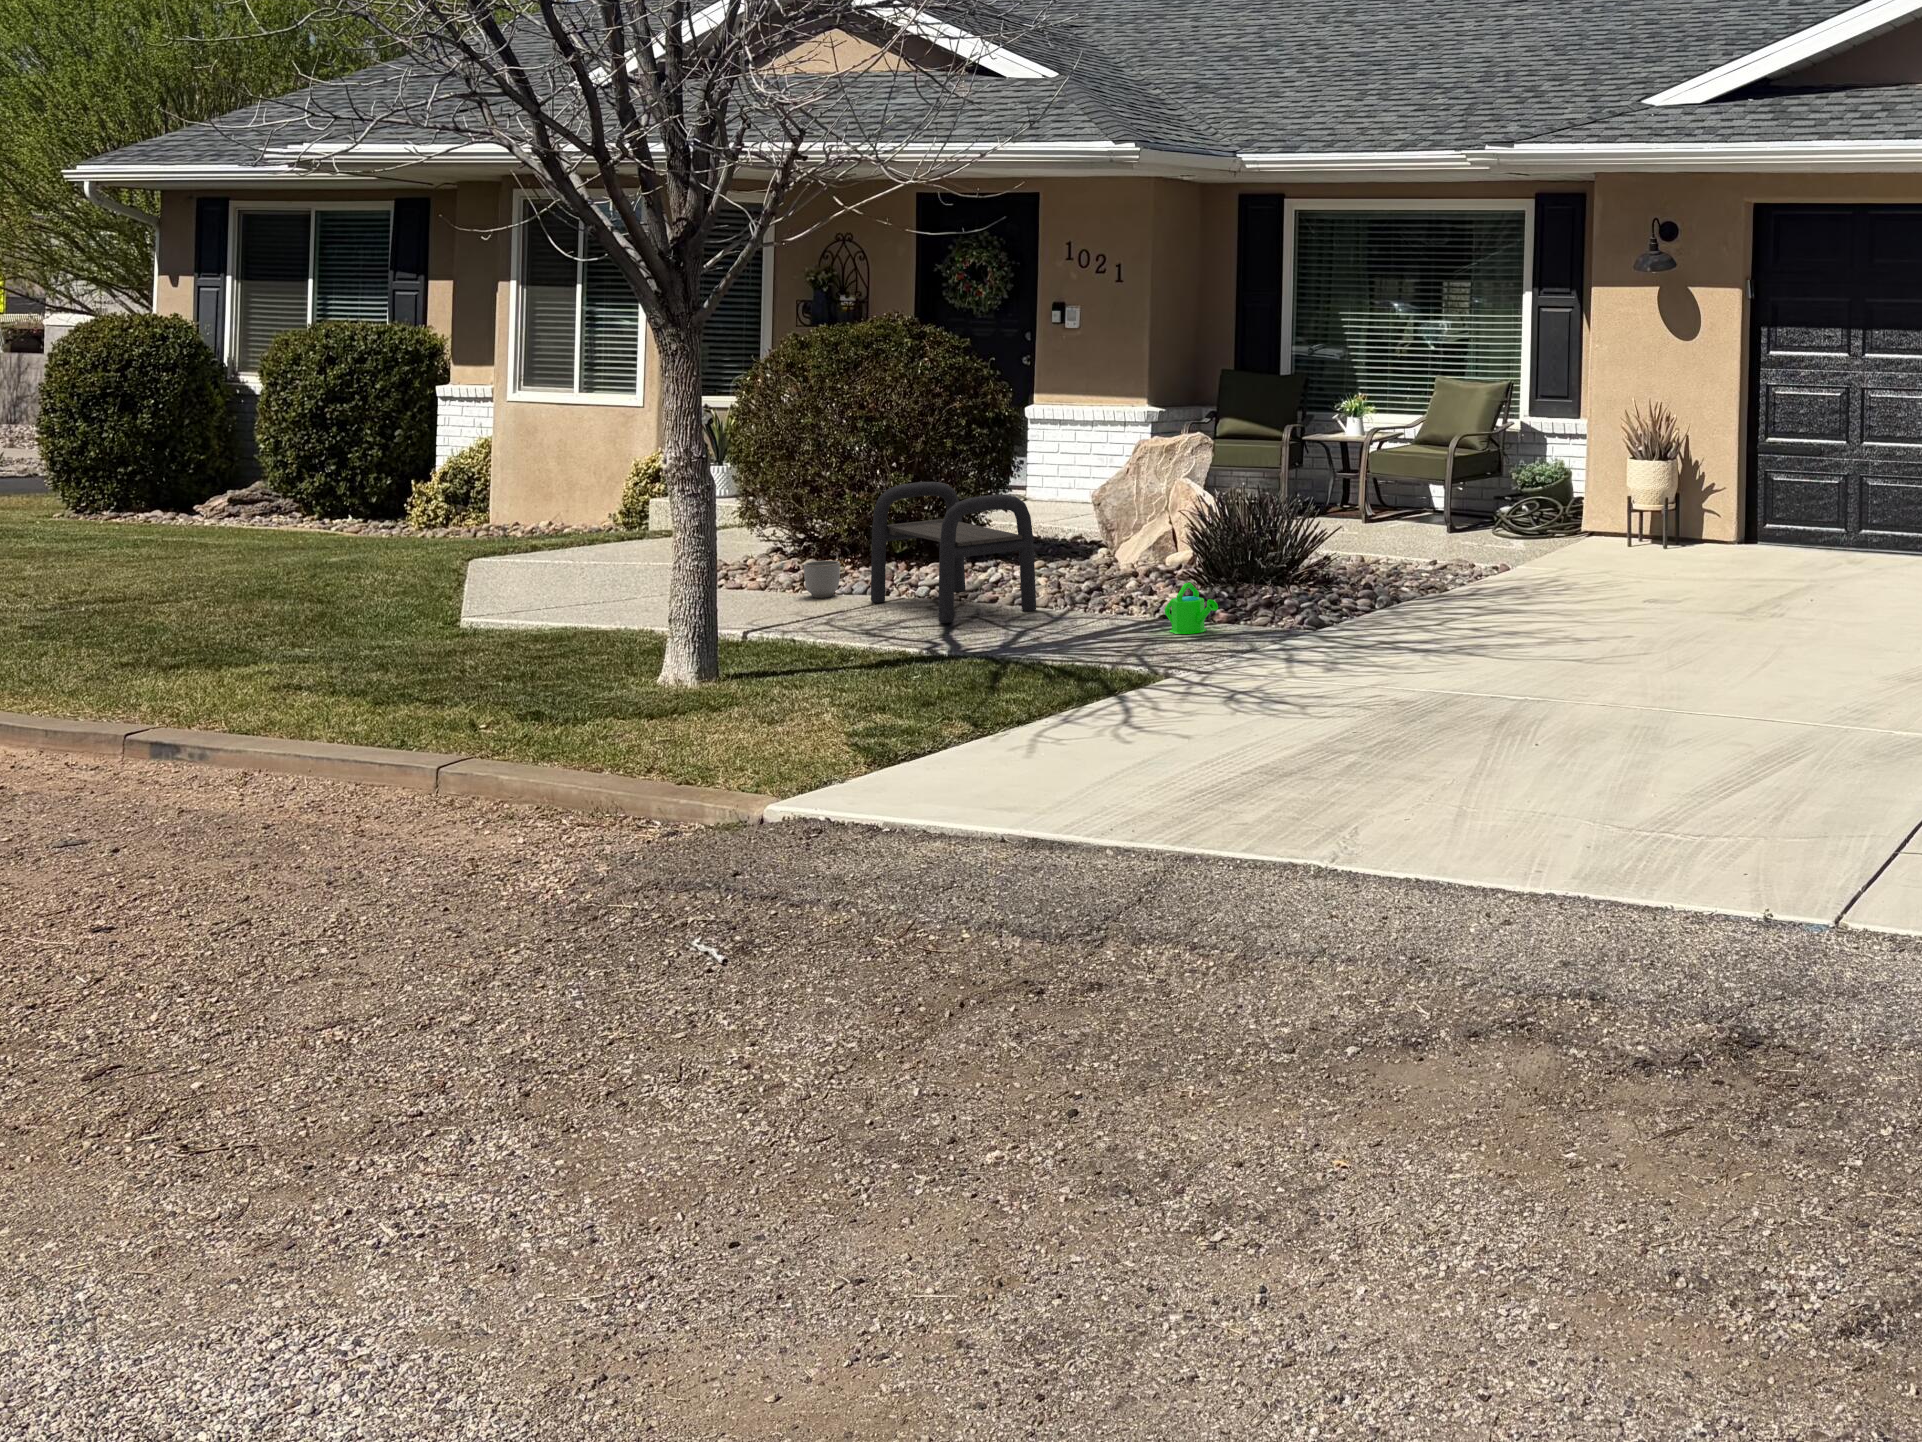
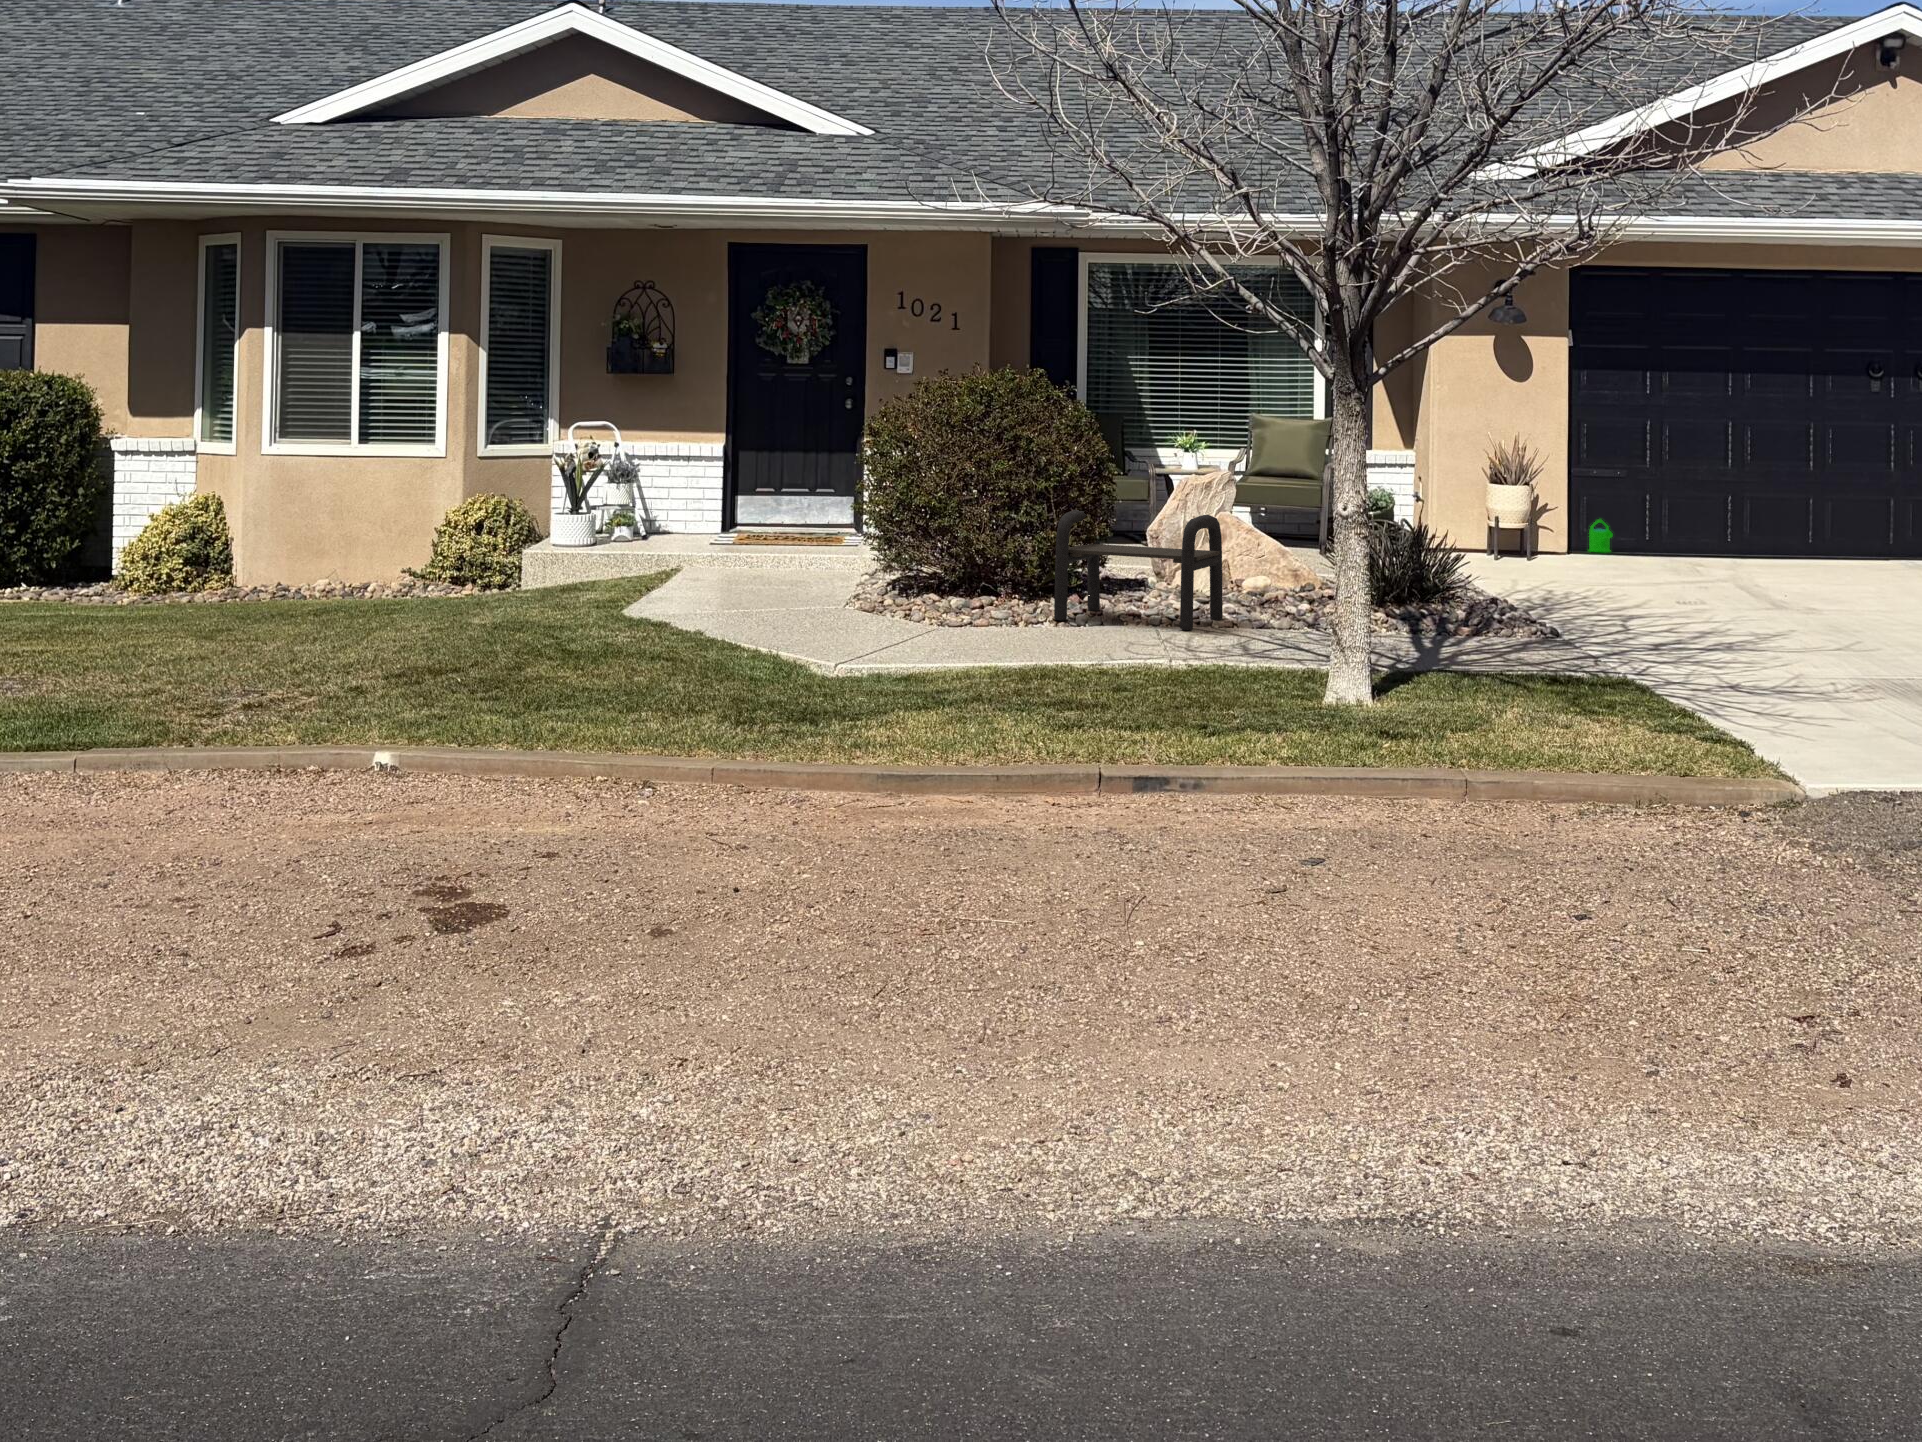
planter: present [804,561,840,598] -> none [975,586,1007,620]
watering can: present [1165,582,1218,634] -> present [1589,519,1613,552]

